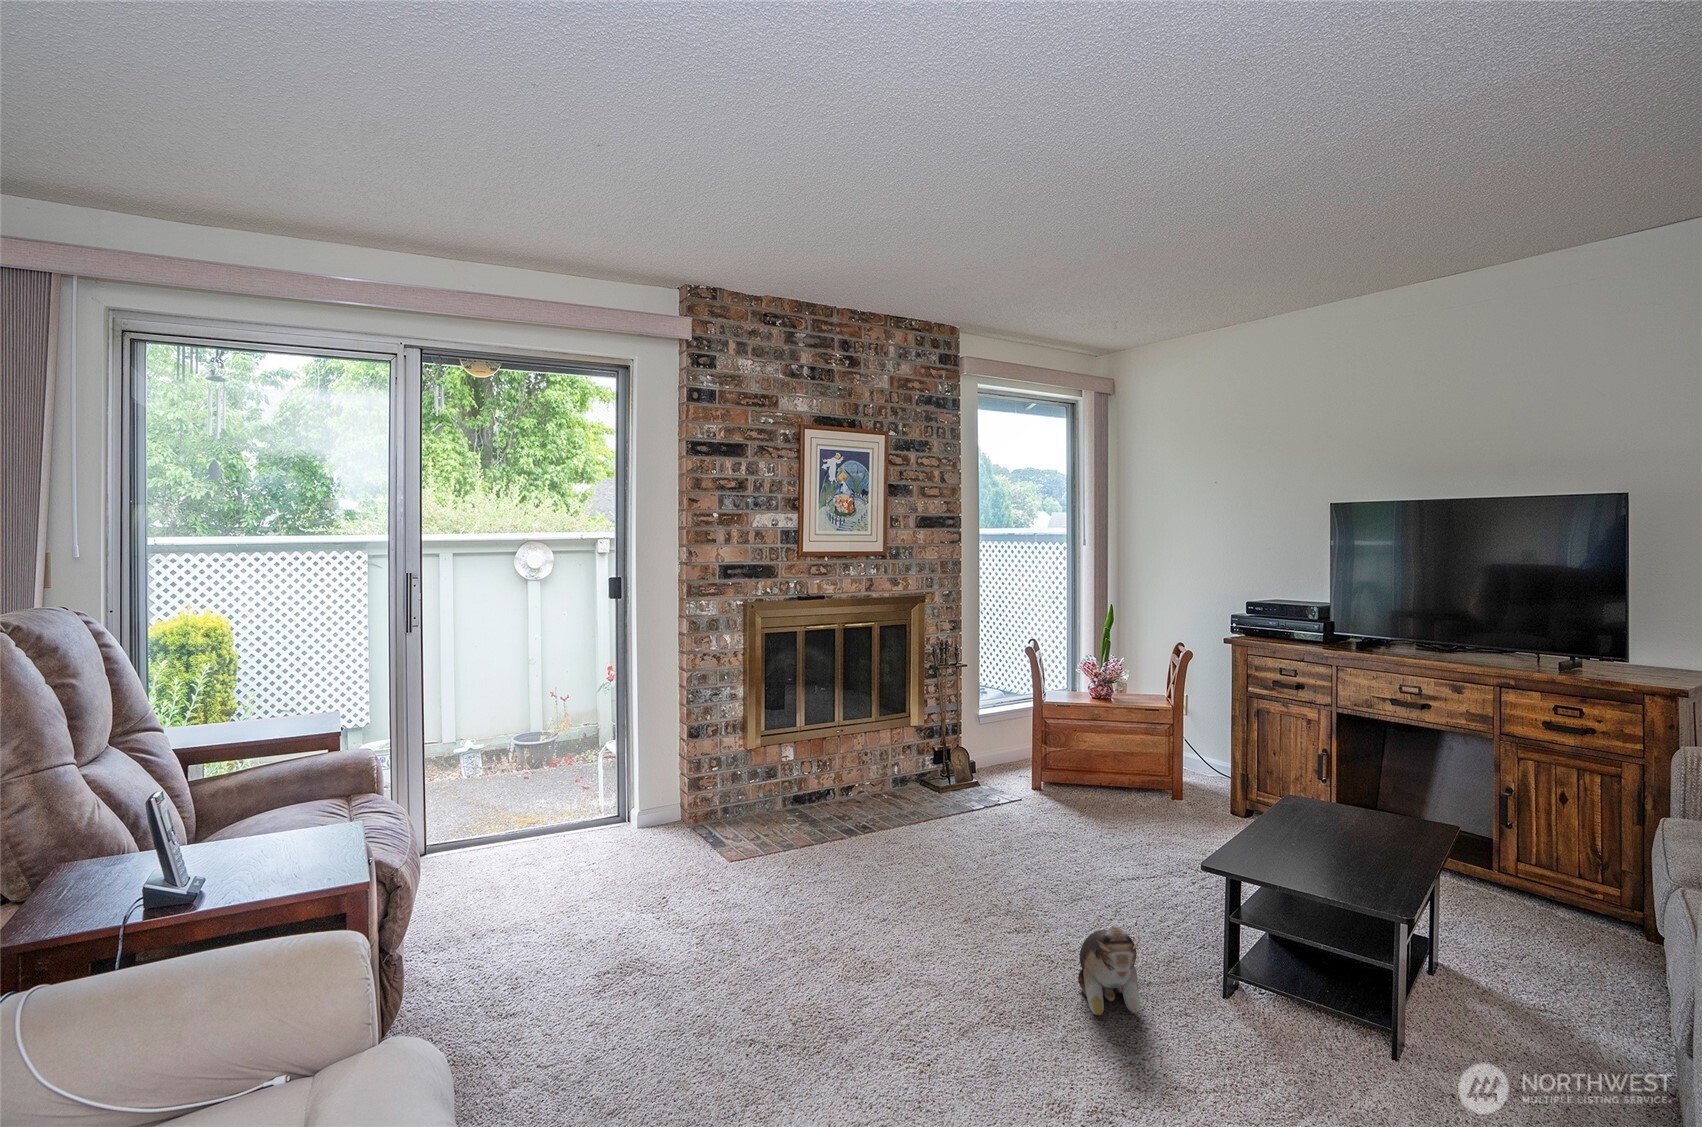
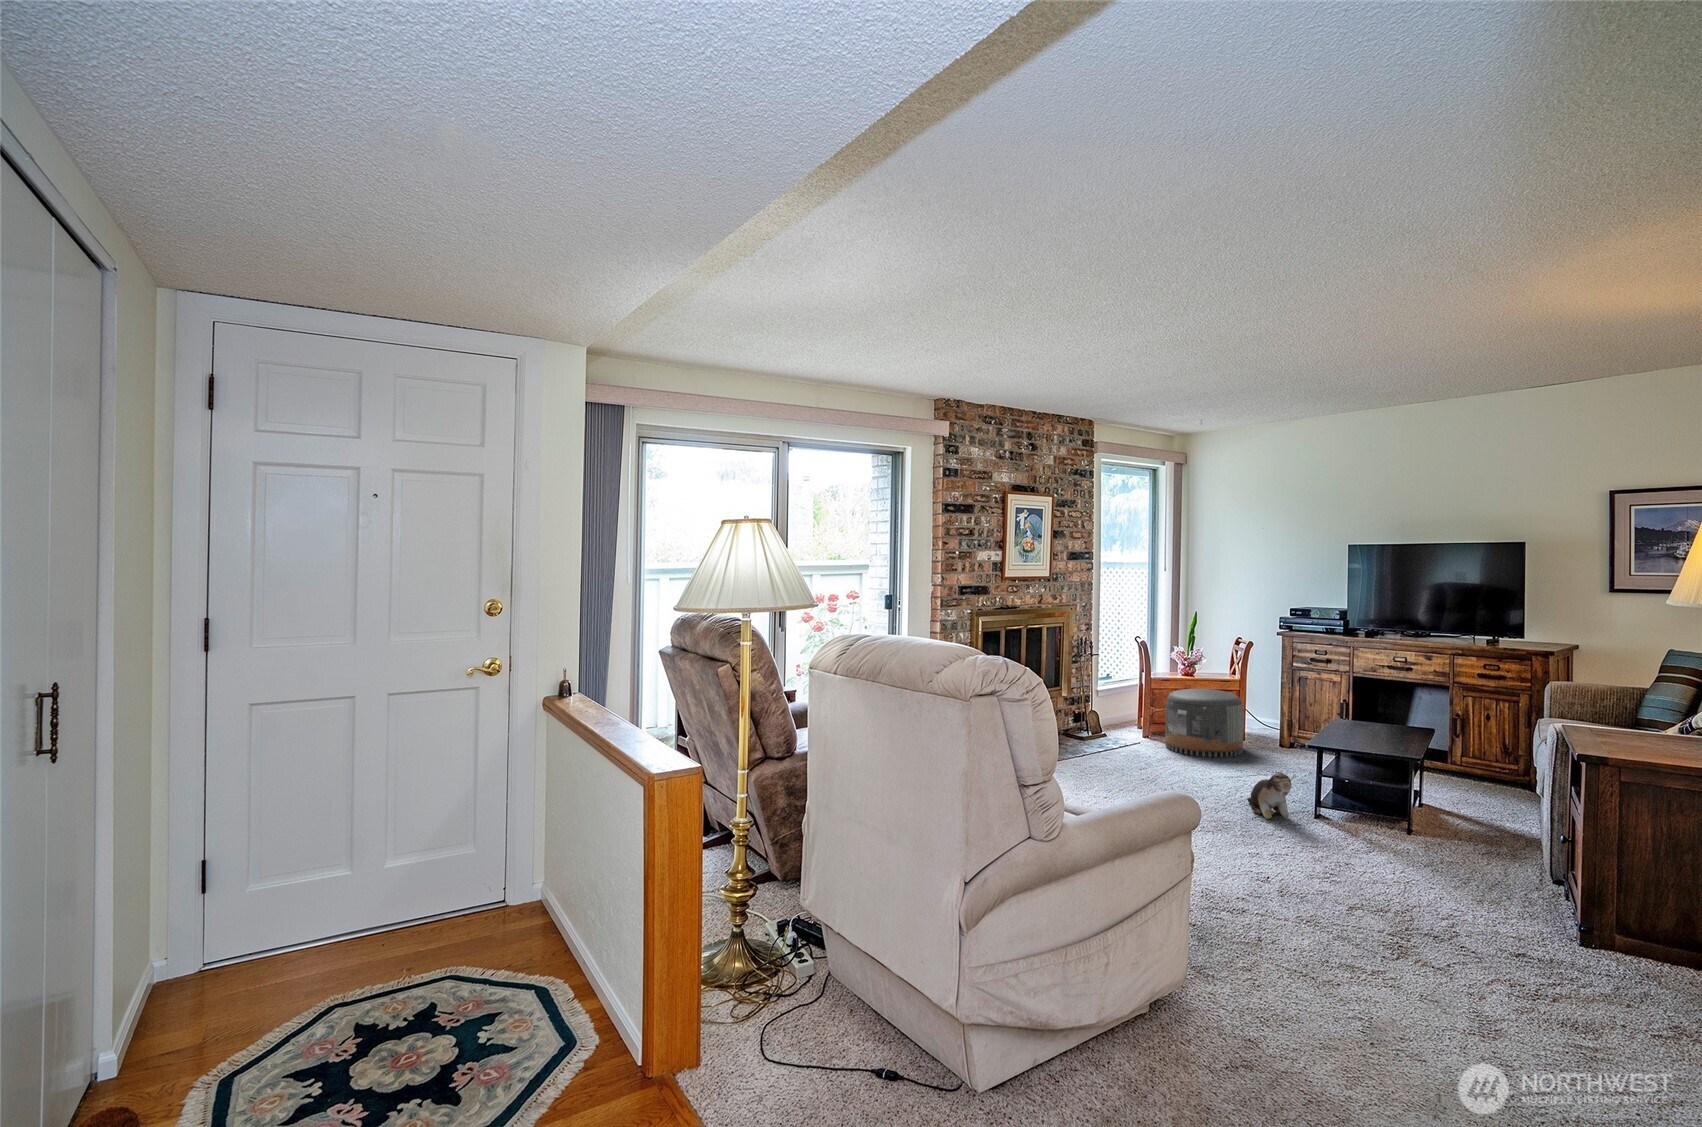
pouf: none [1041,723,1157,837] -> present [1166,688,1243,757]

